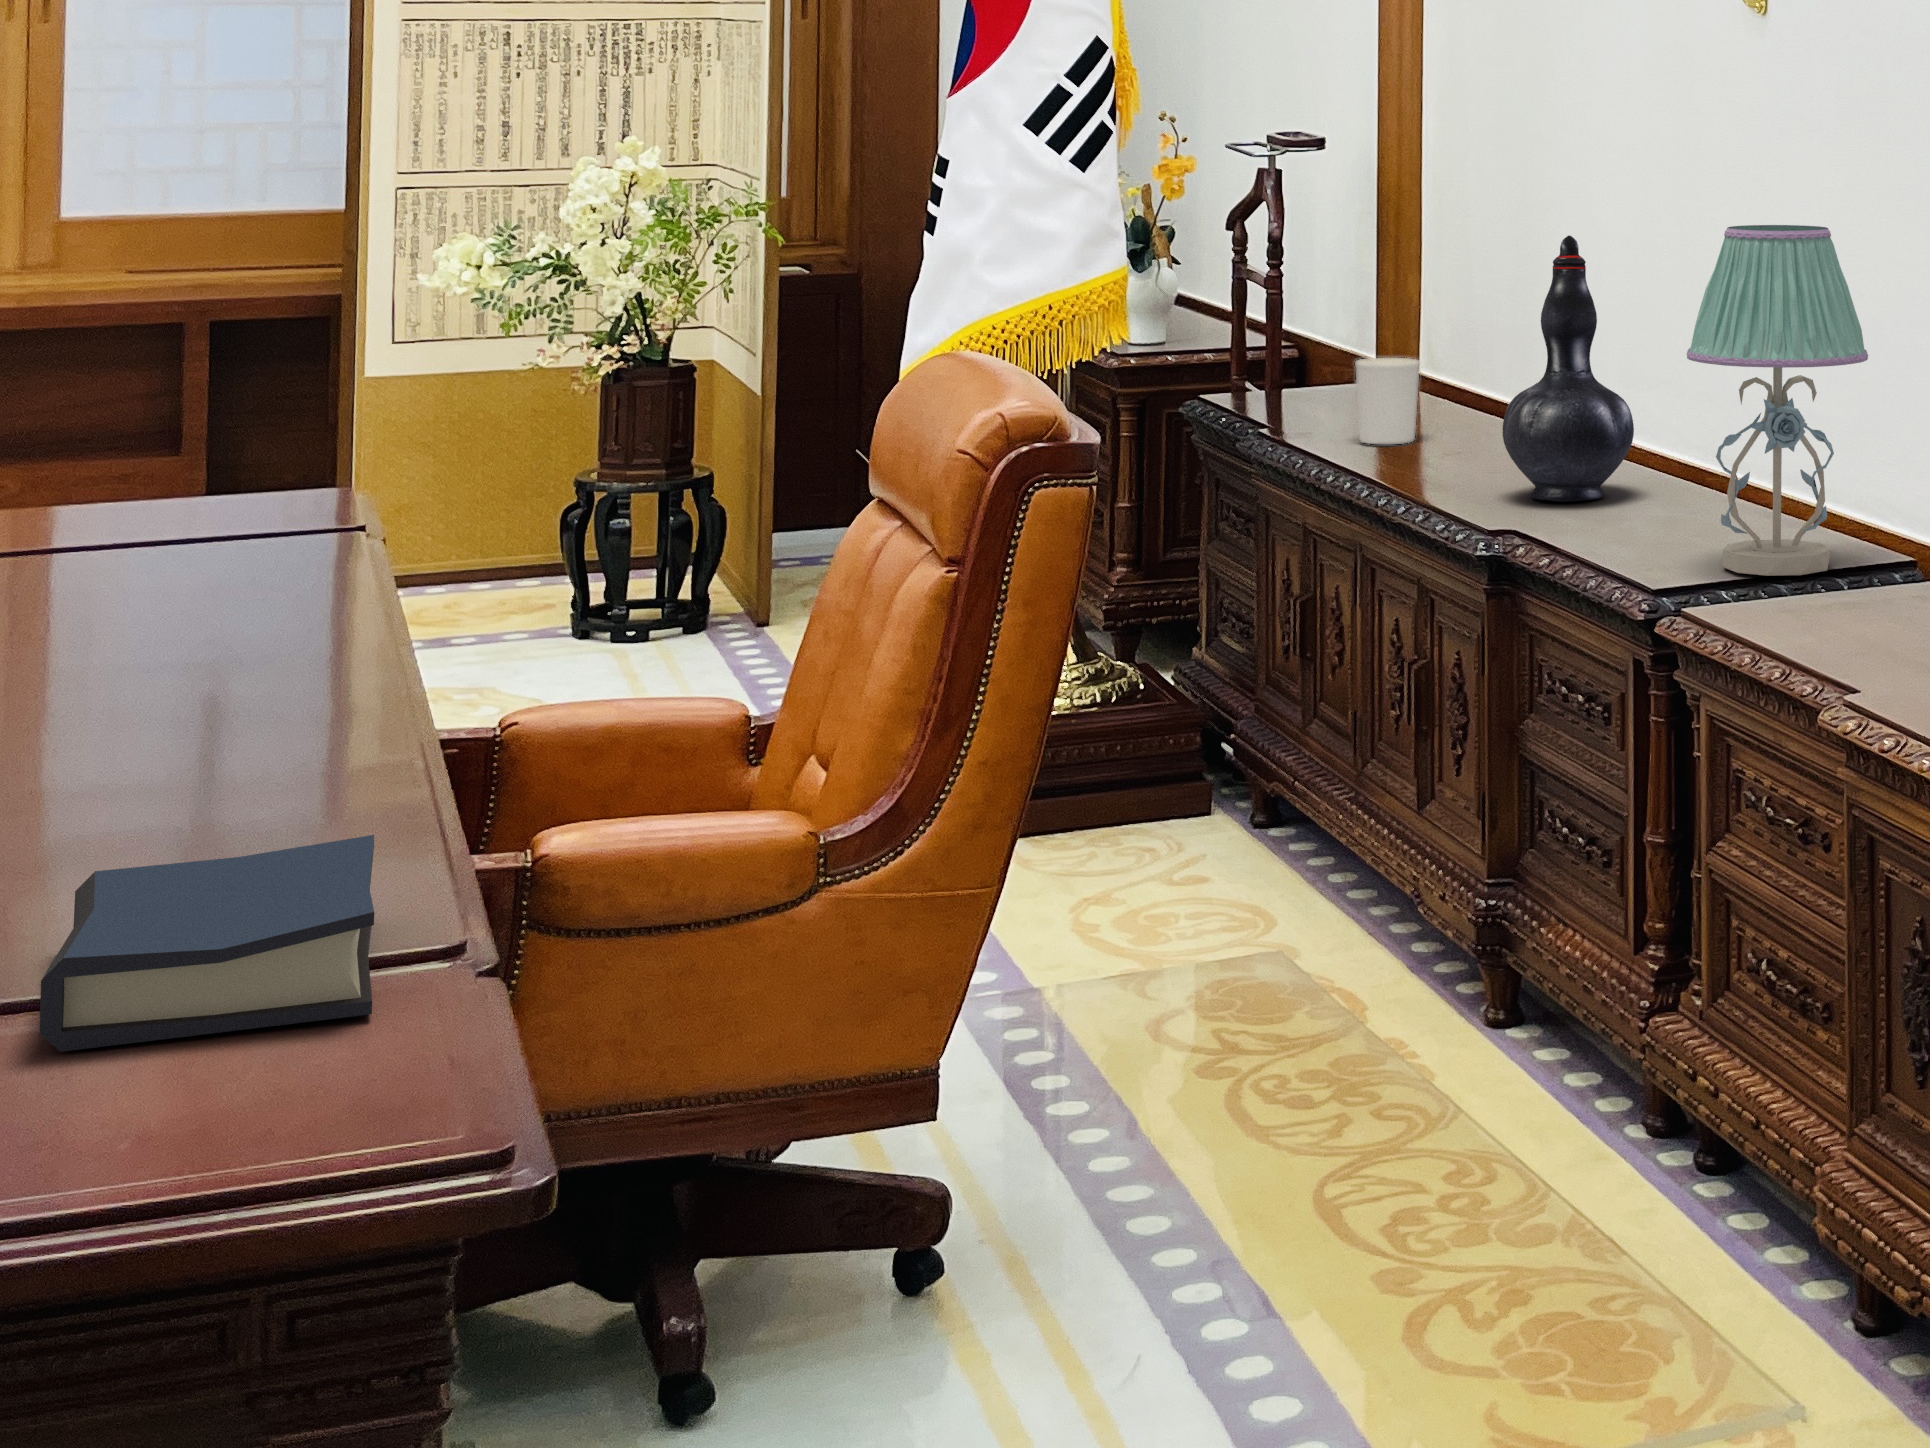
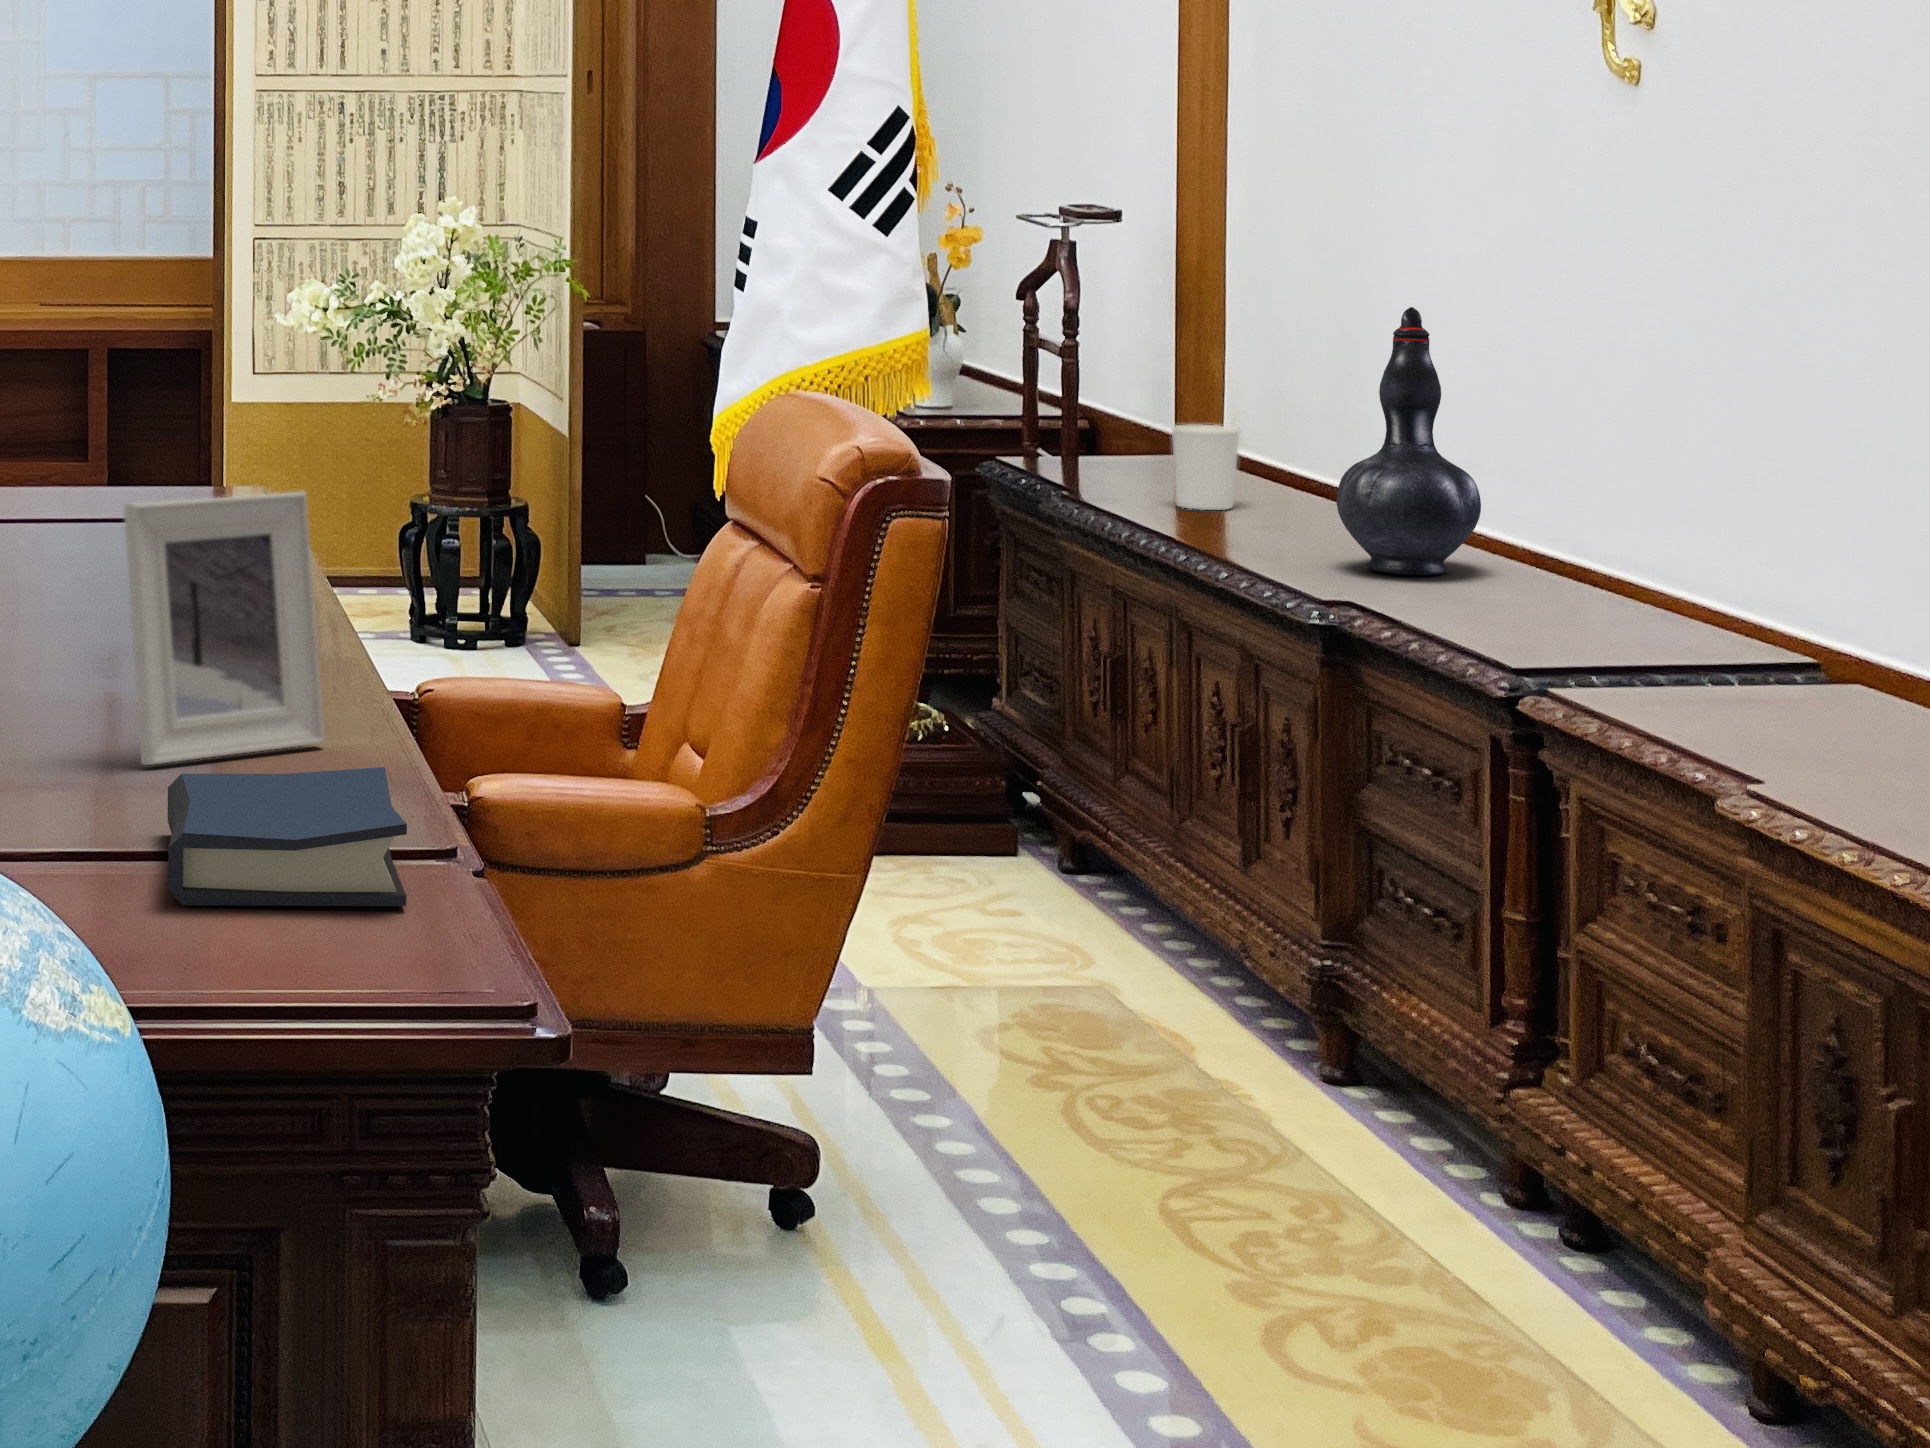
table lamp: present [1687,225,1868,576] -> none [1552,300,1763,662]
picture frame: none [53,498,329,856] -> present [124,492,324,765]

